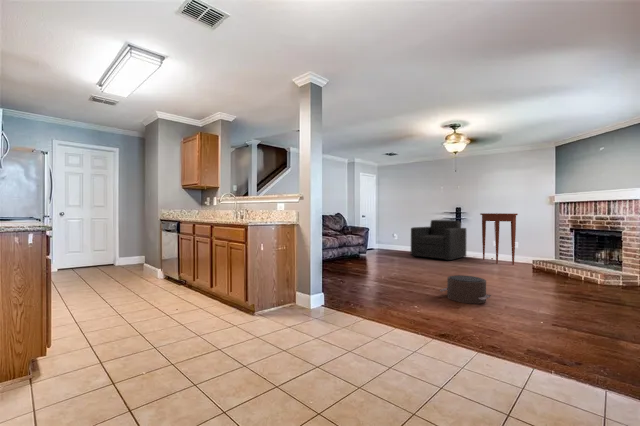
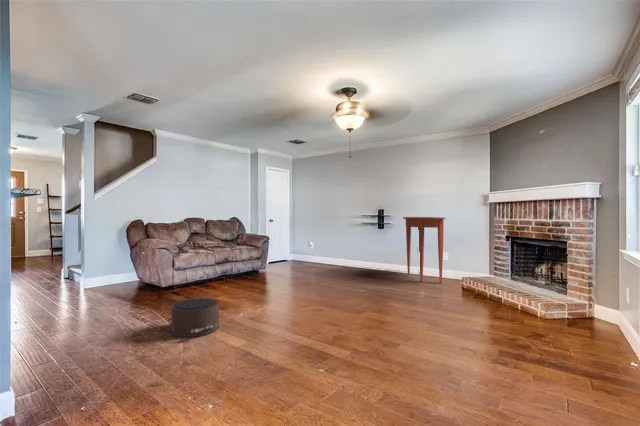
armchair: present [411,220,466,260] -> none [320,226,389,279]
pouf: present [440,275,491,304] -> present [167,298,219,337]

